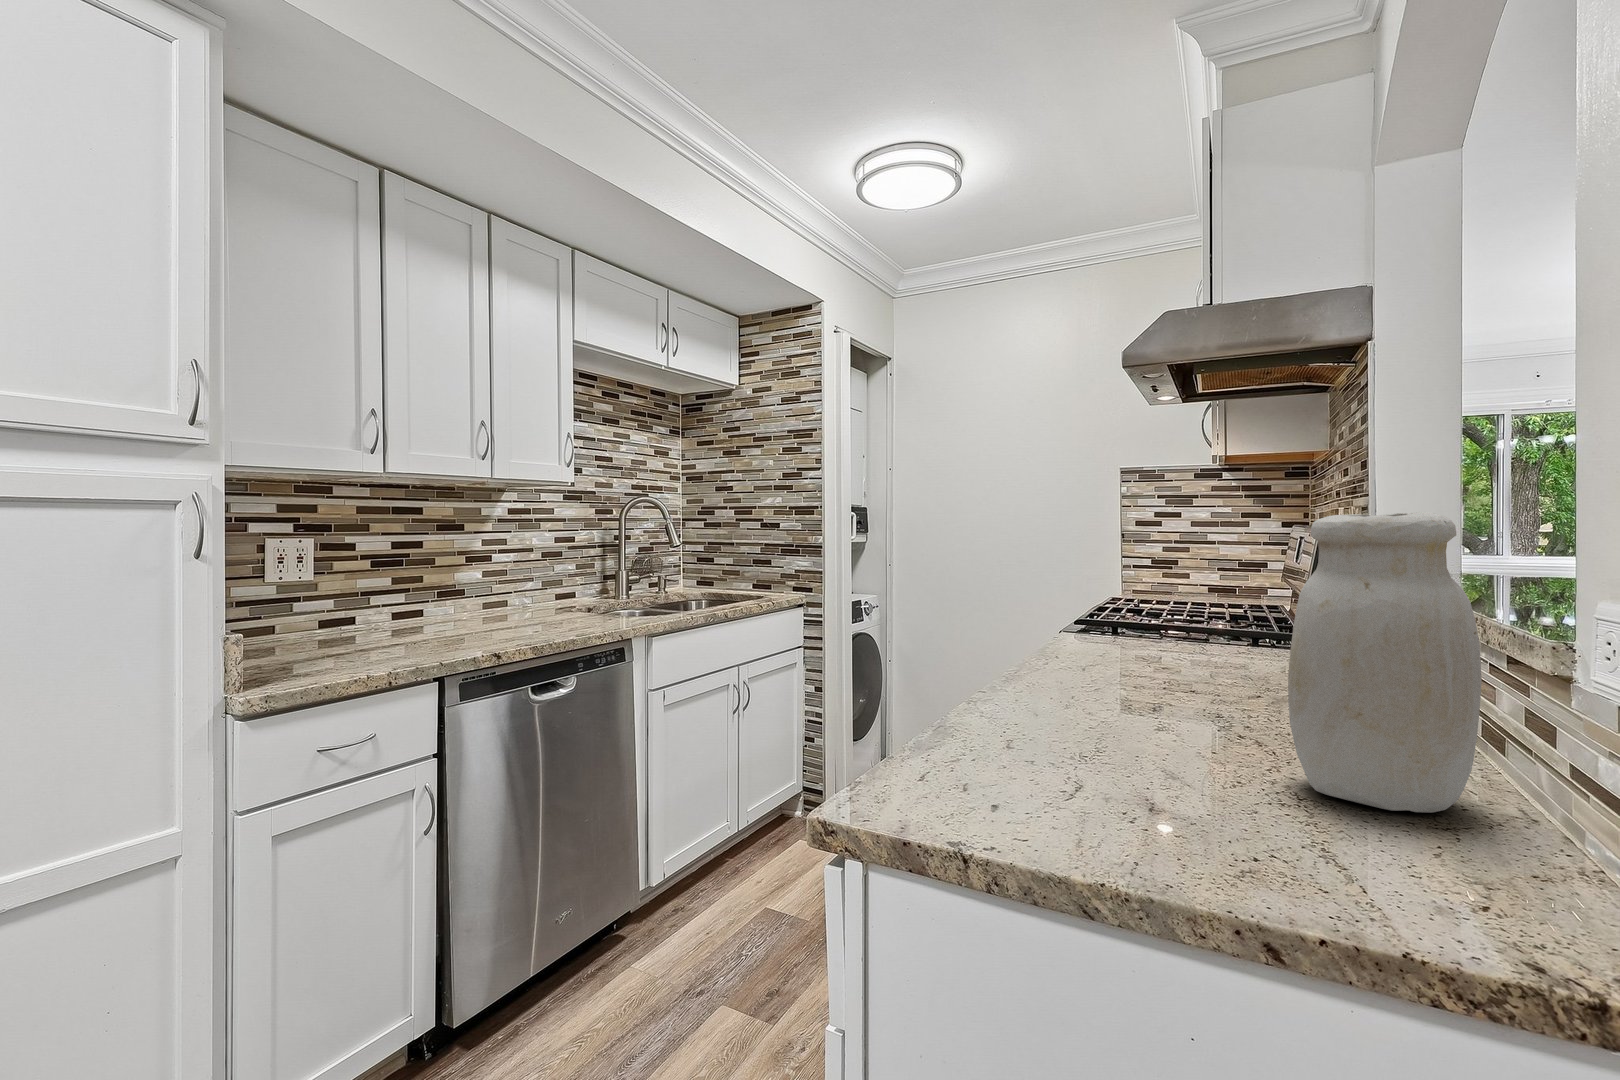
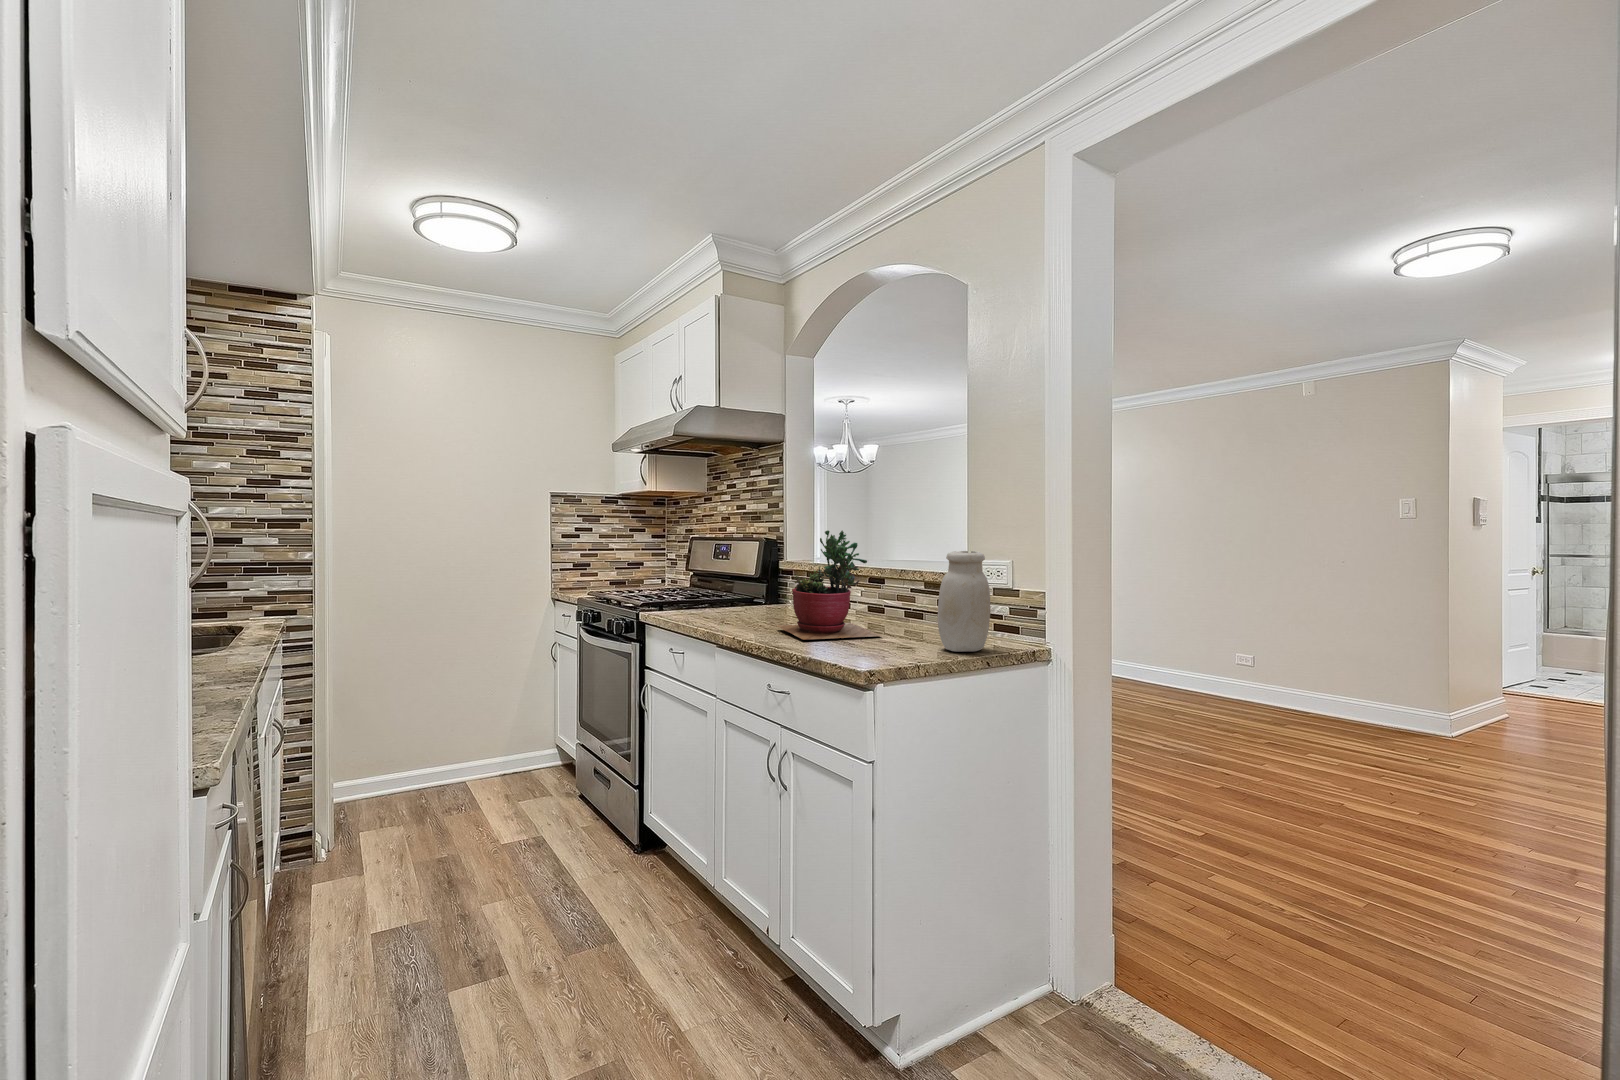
succulent plant: none [1088,483,1315,720] -> present [778,530,882,640]

